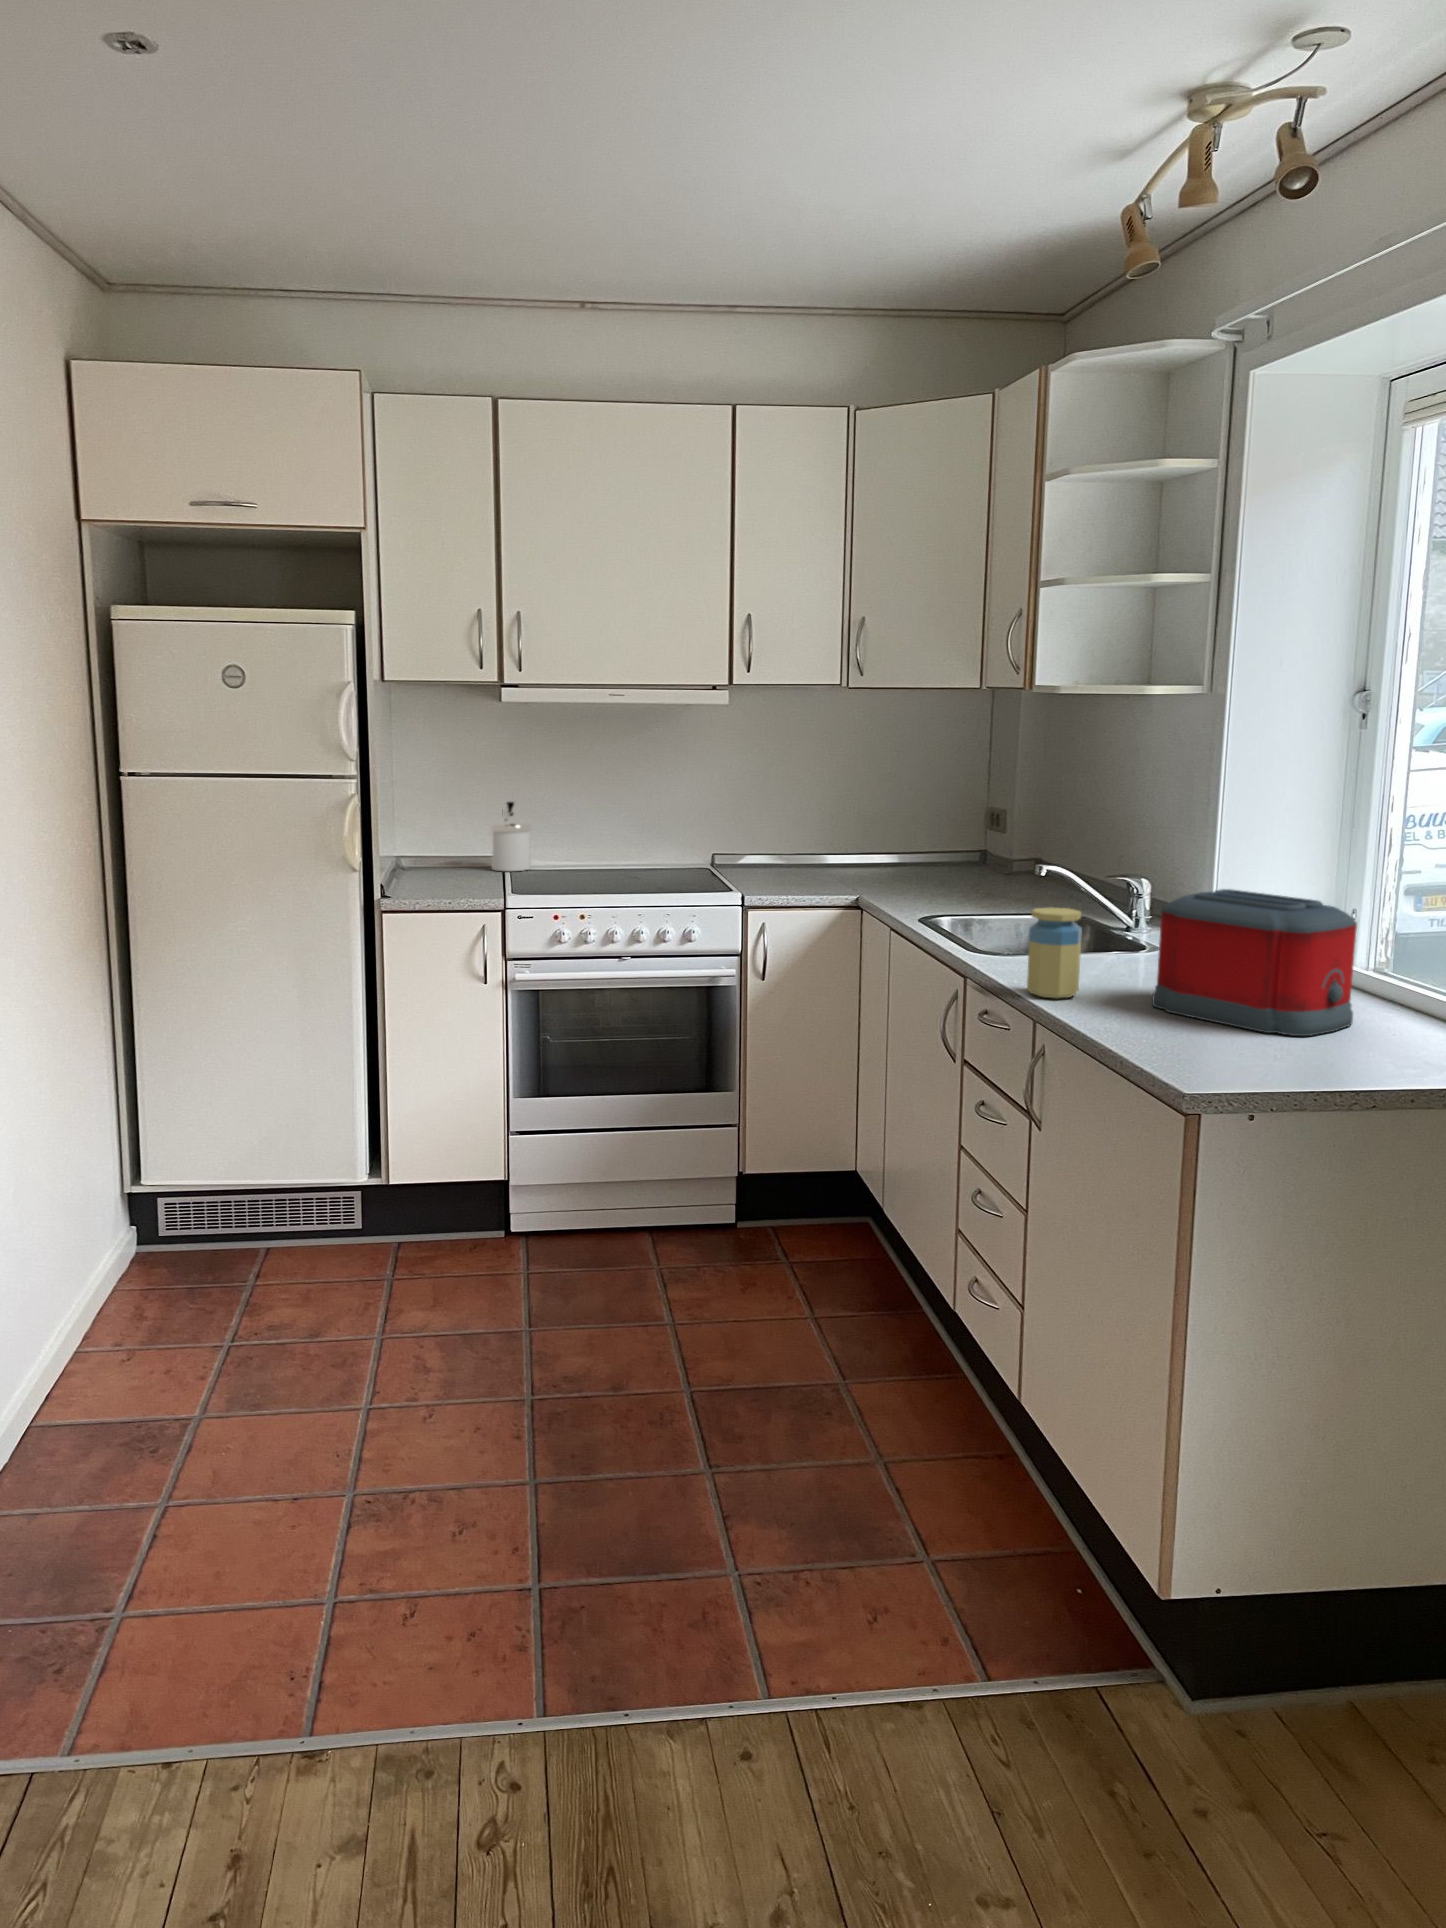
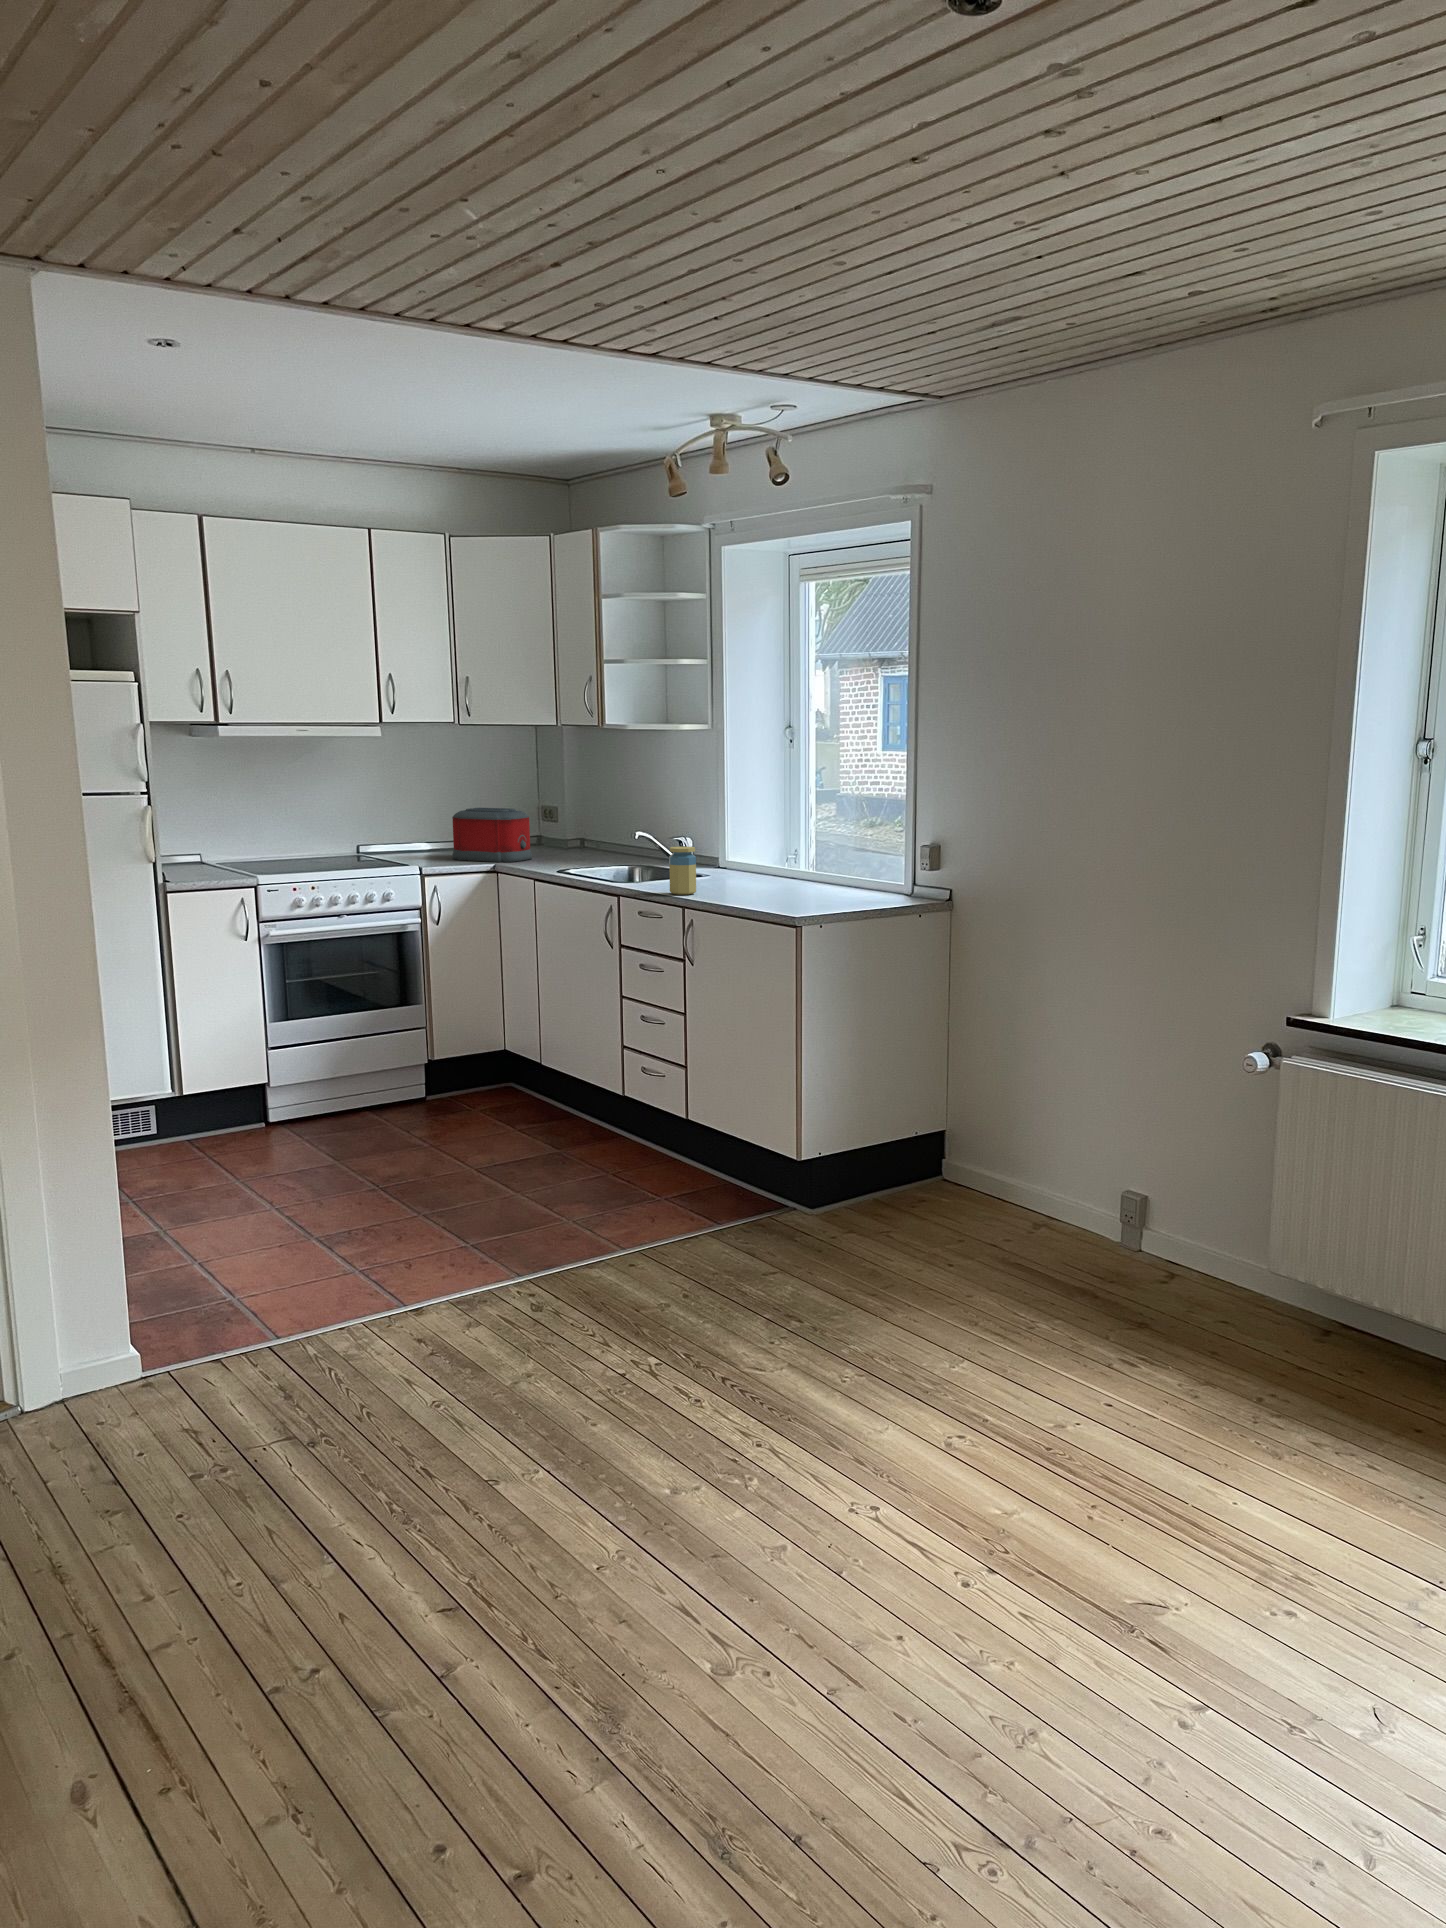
soap dispenser: present [491,802,531,871] -> none [194,812,229,866]
toaster: present [1152,889,1357,1036] -> present [452,808,532,862]

